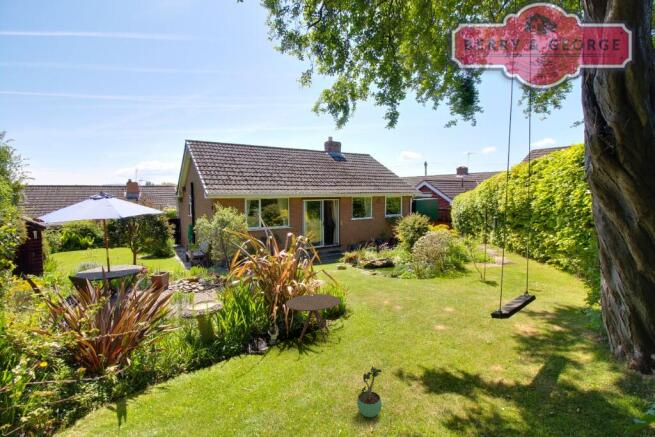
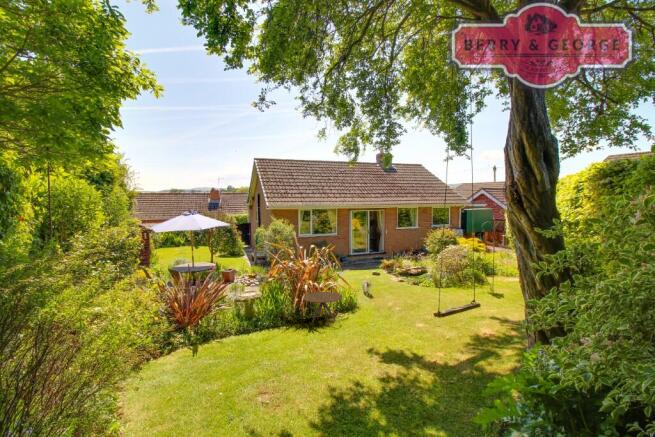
potted plant: present [357,367,382,417] -> none [327,338,344,369]

